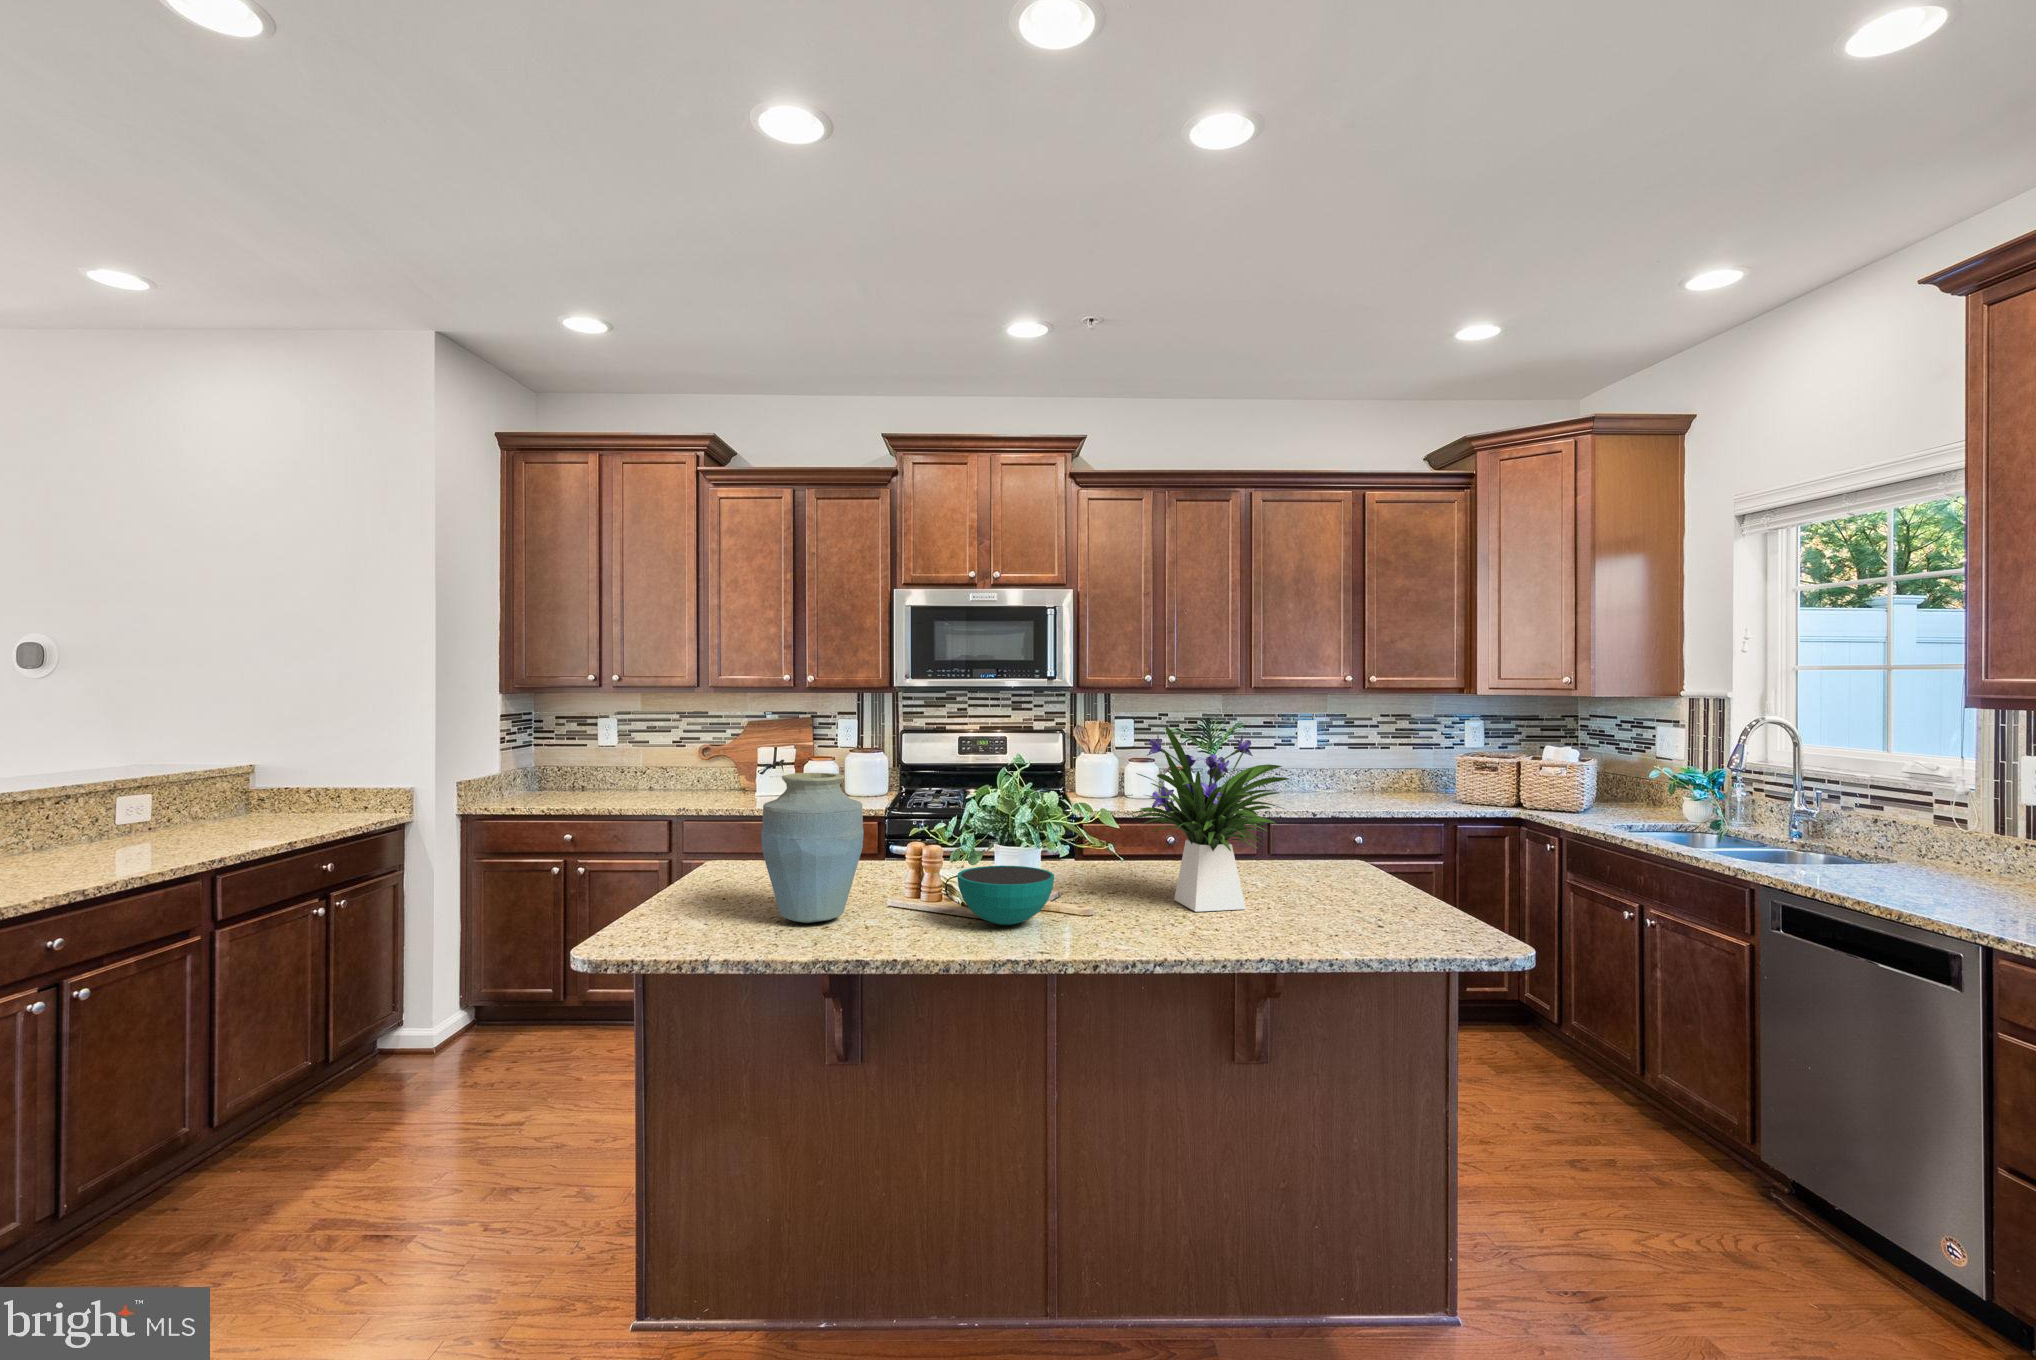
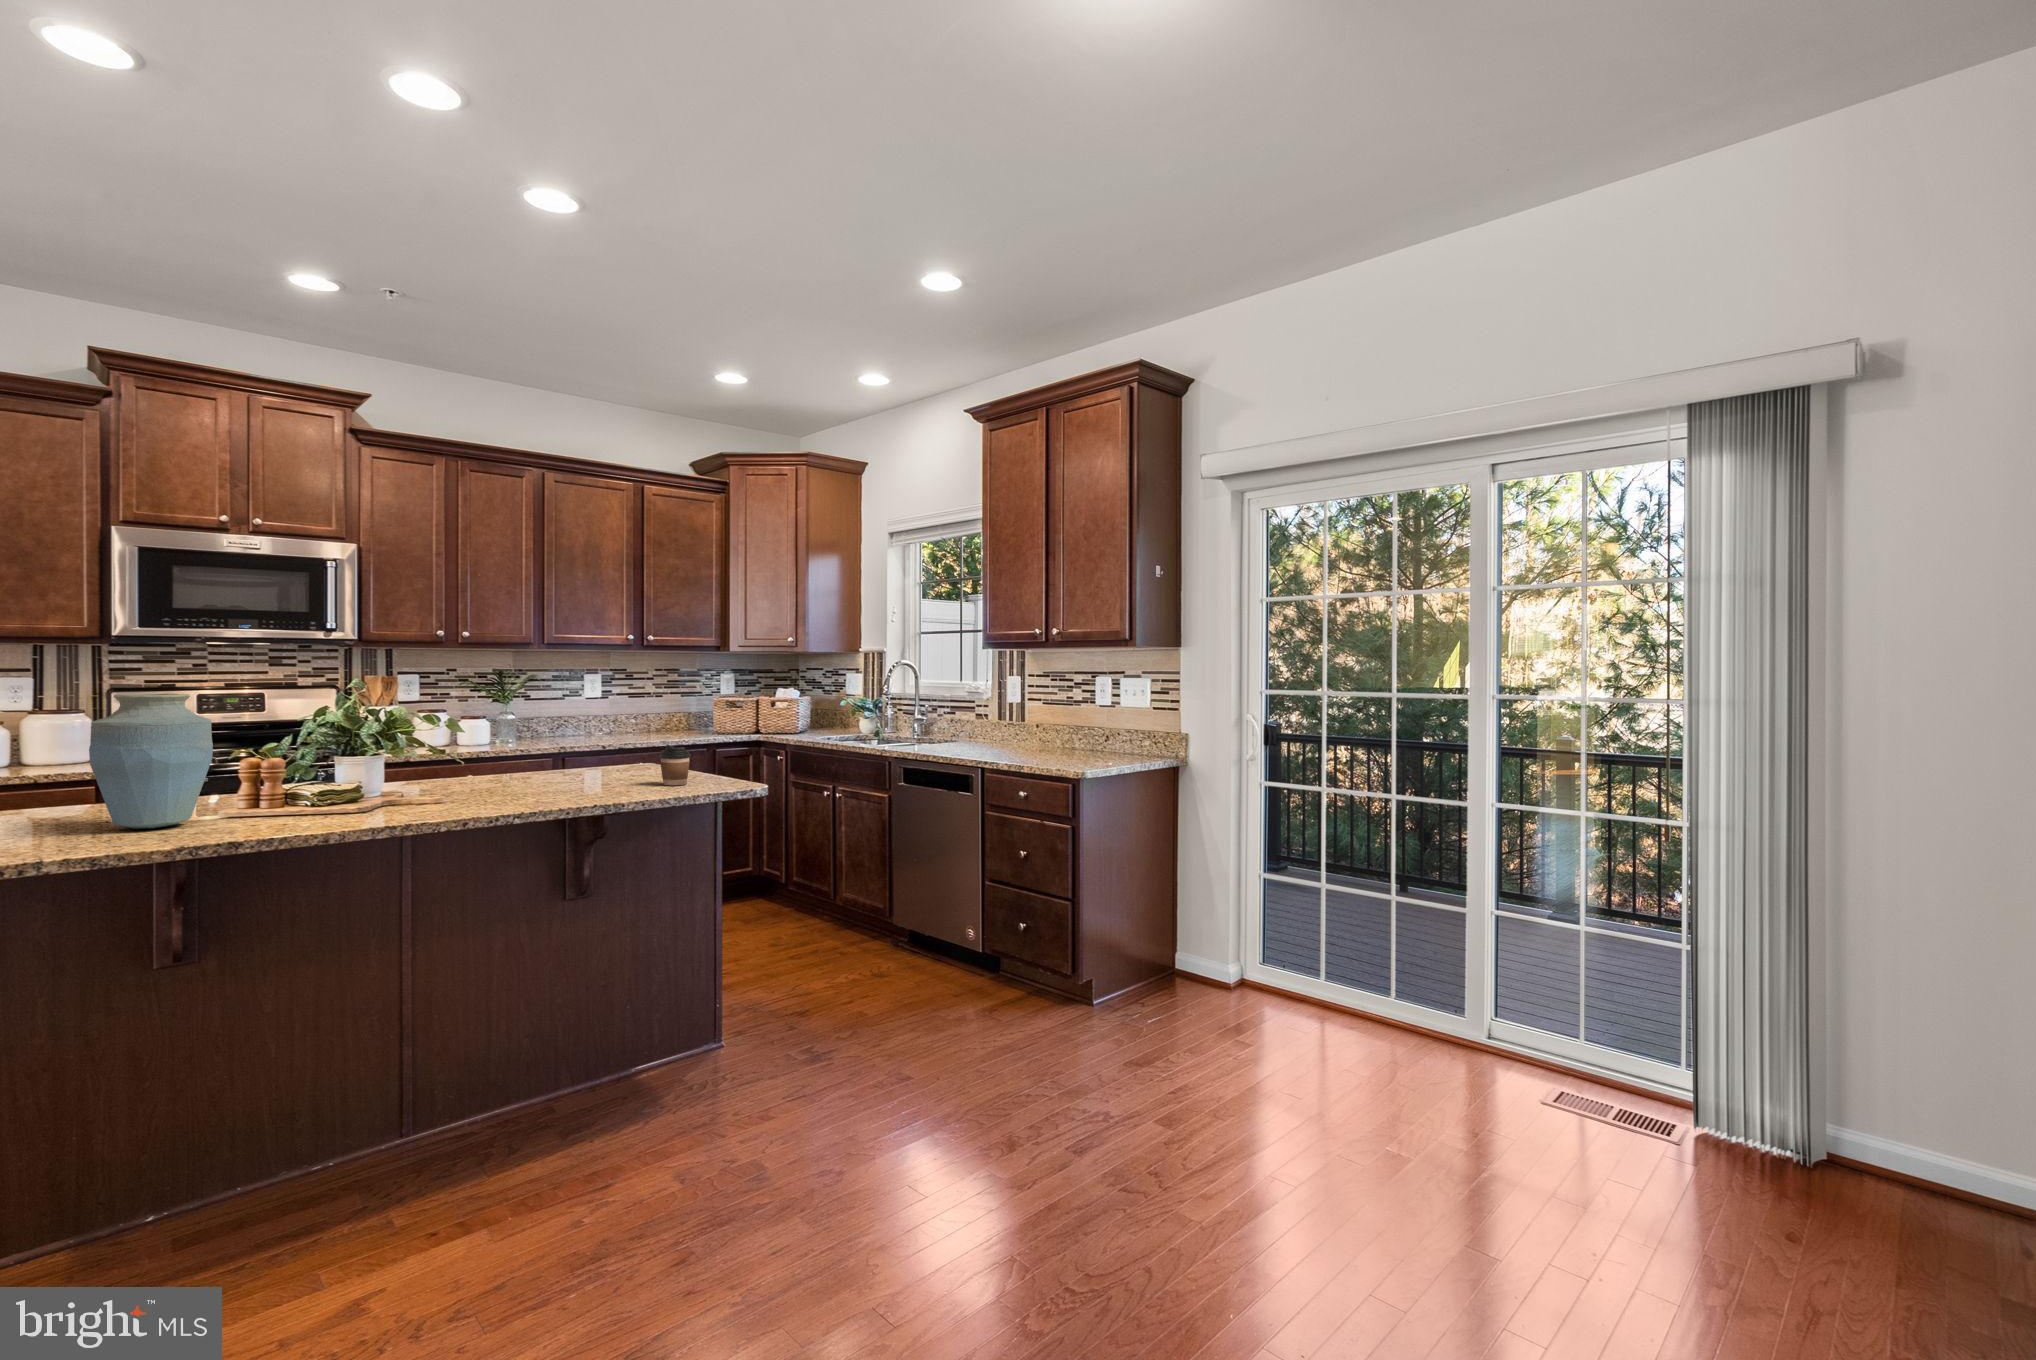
flower arrangement: present [1125,727,1289,912] -> none [462,653,605,792]
coffee cup: none [1368,863,1414,925] -> present [659,746,691,785]
bowl: present [957,866,1054,925] -> none [318,767,414,811]

